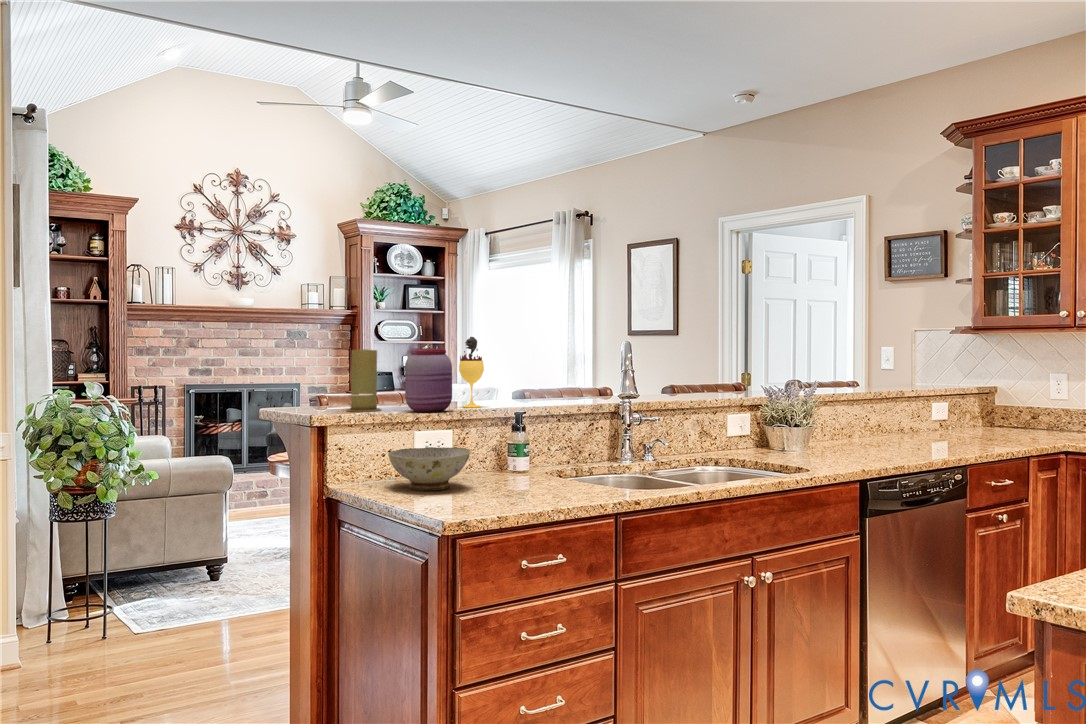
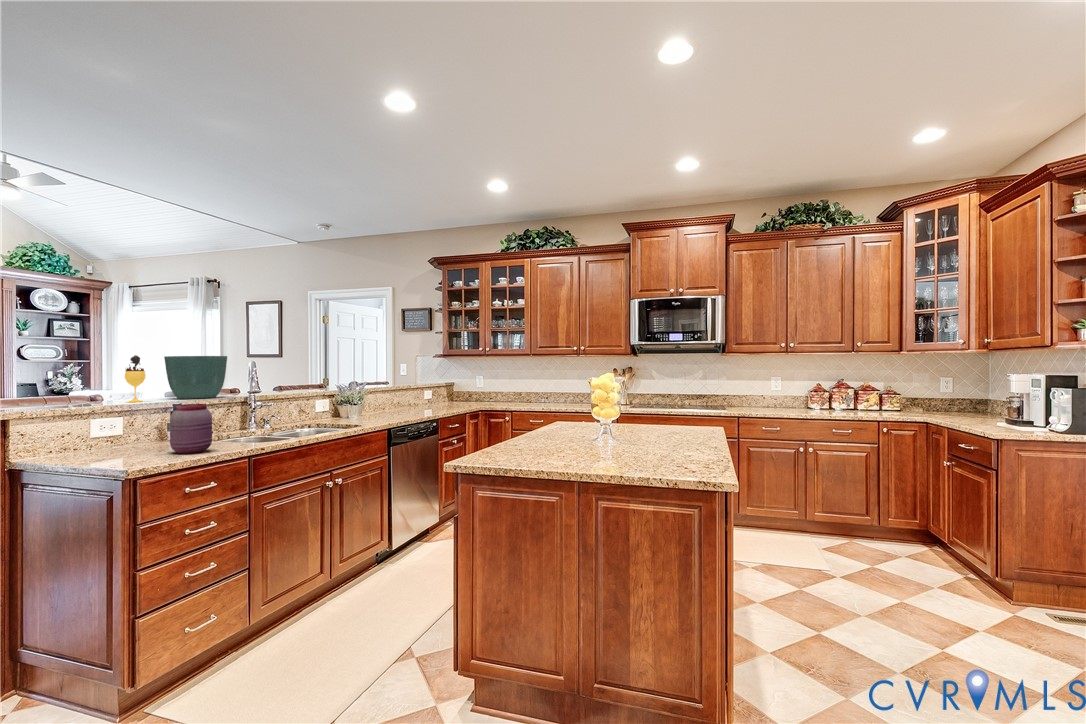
flower pot: none [508,336,592,404] -> present [164,356,227,399]
jar: present [405,348,452,412] -> present [170,404,212,454]
candle: present [346,349,381,411] -> none [20,363,55,408]
ceramic bowl: present [388,447,470,491] -> none [70,426,141,456]

